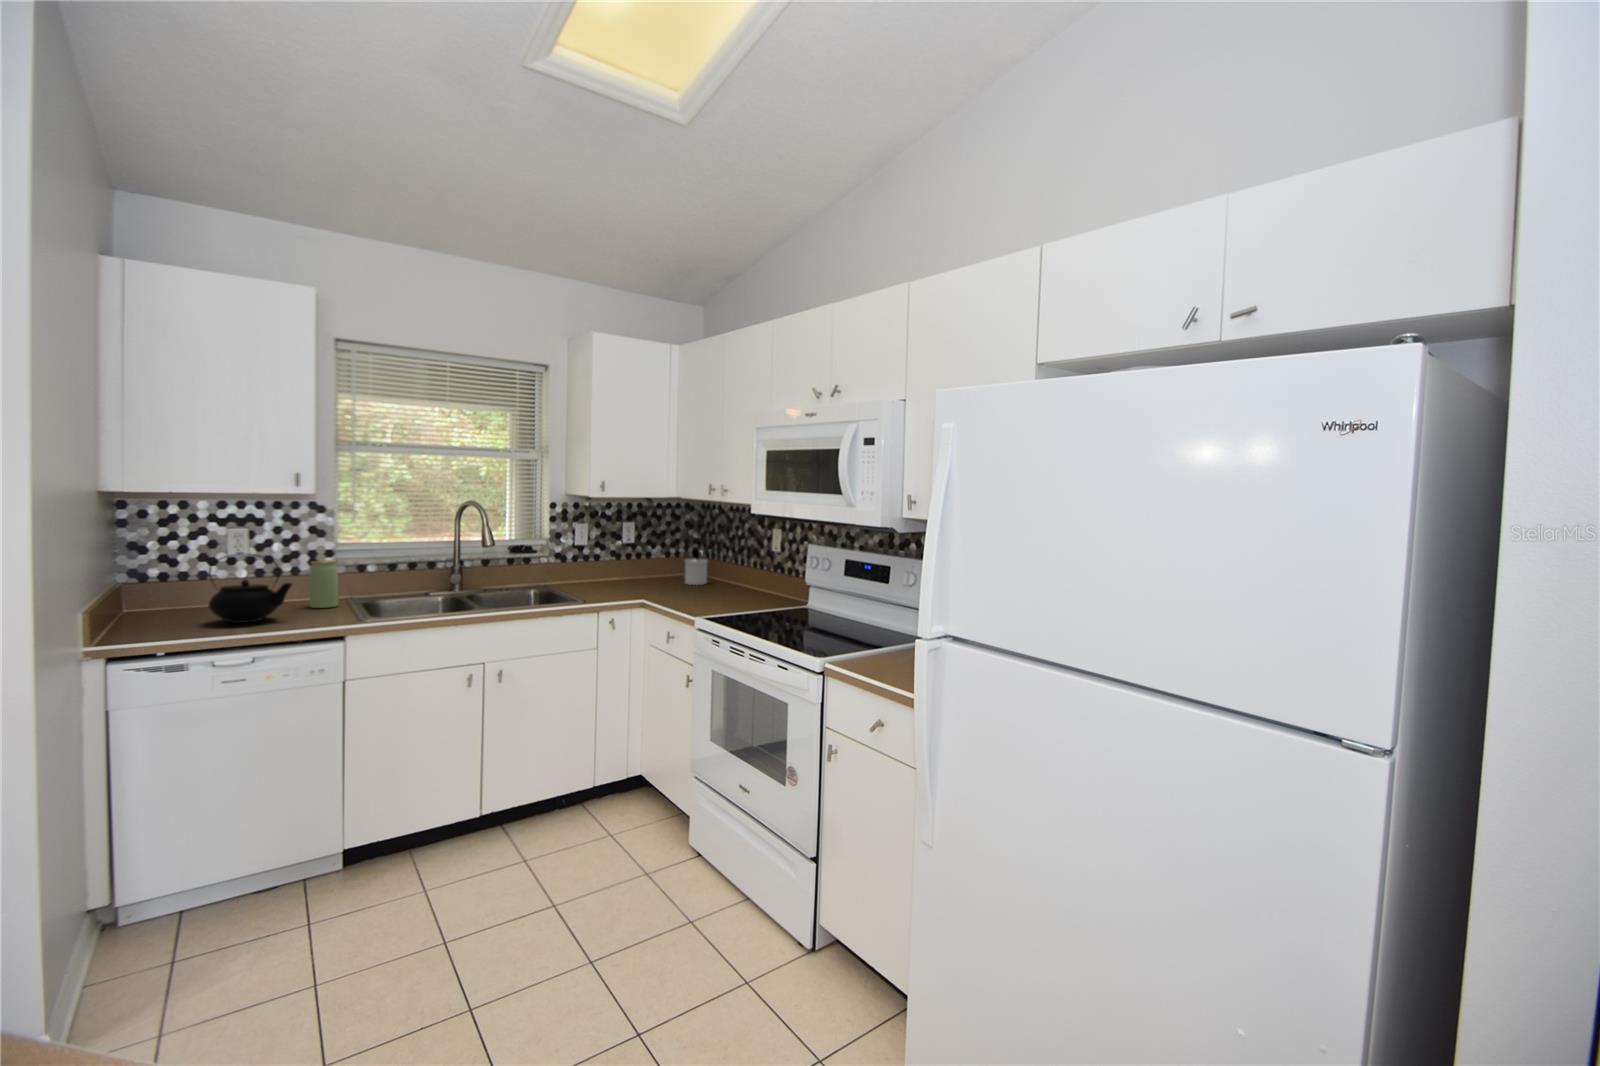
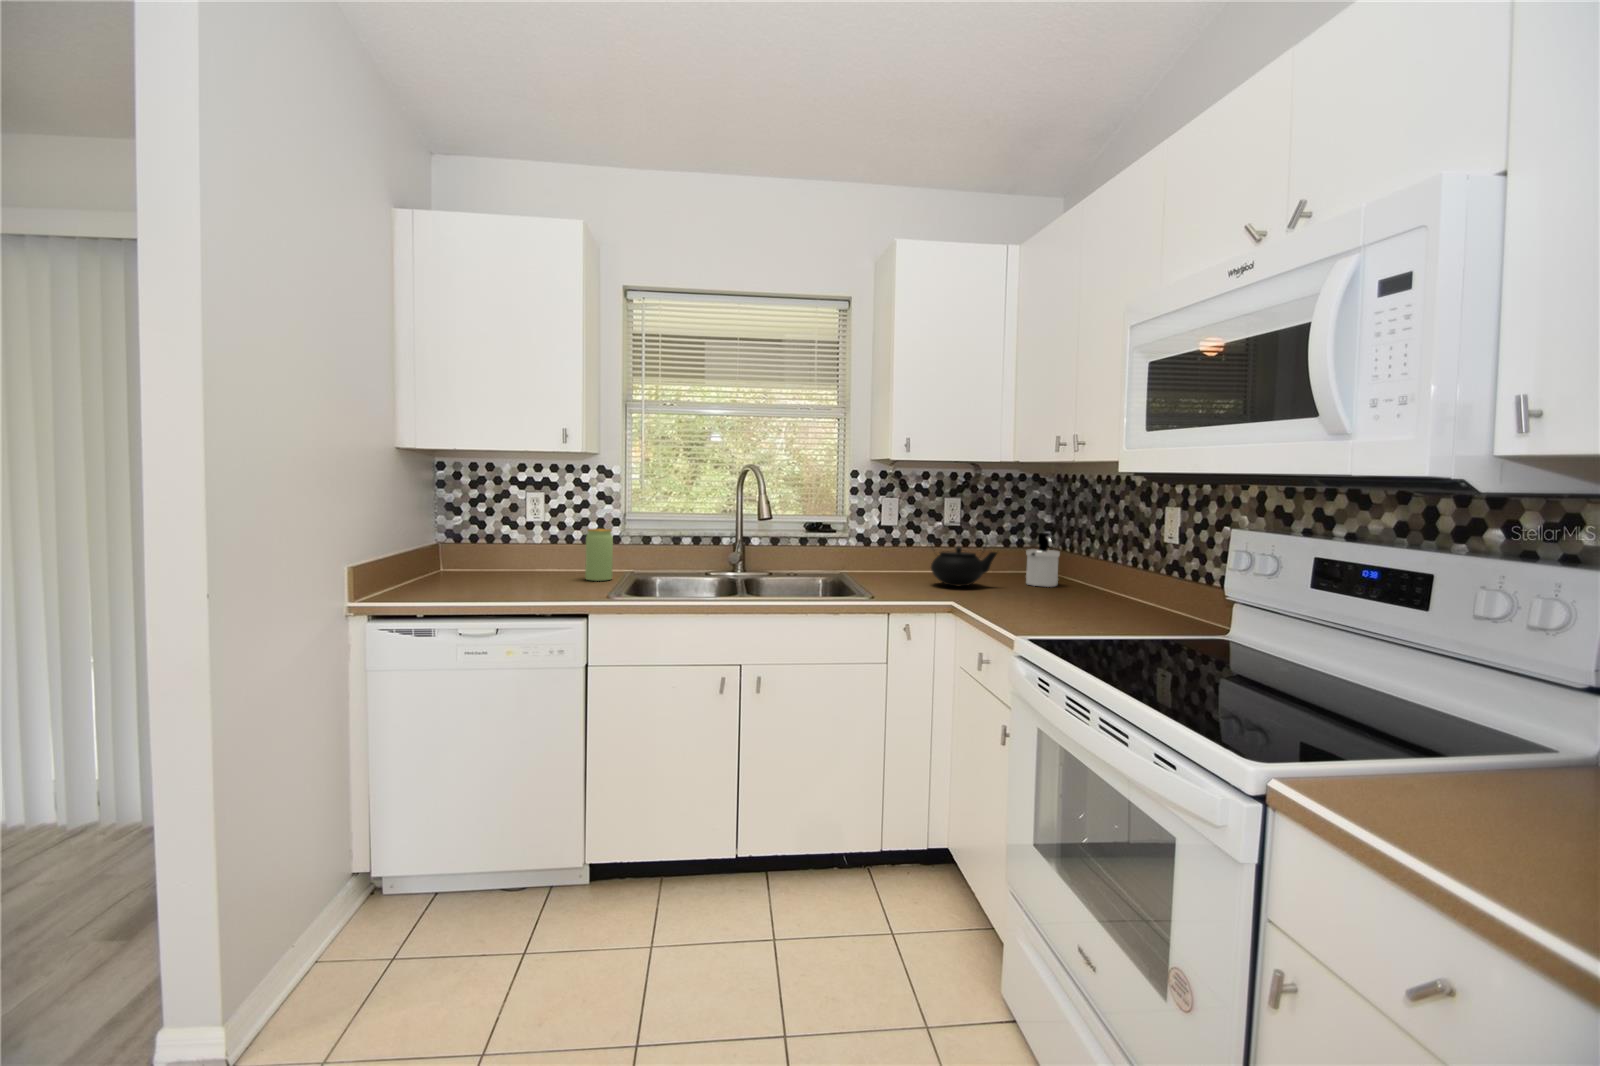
teapot: present [209,554,292,623] -> present [930,523,997,586]

